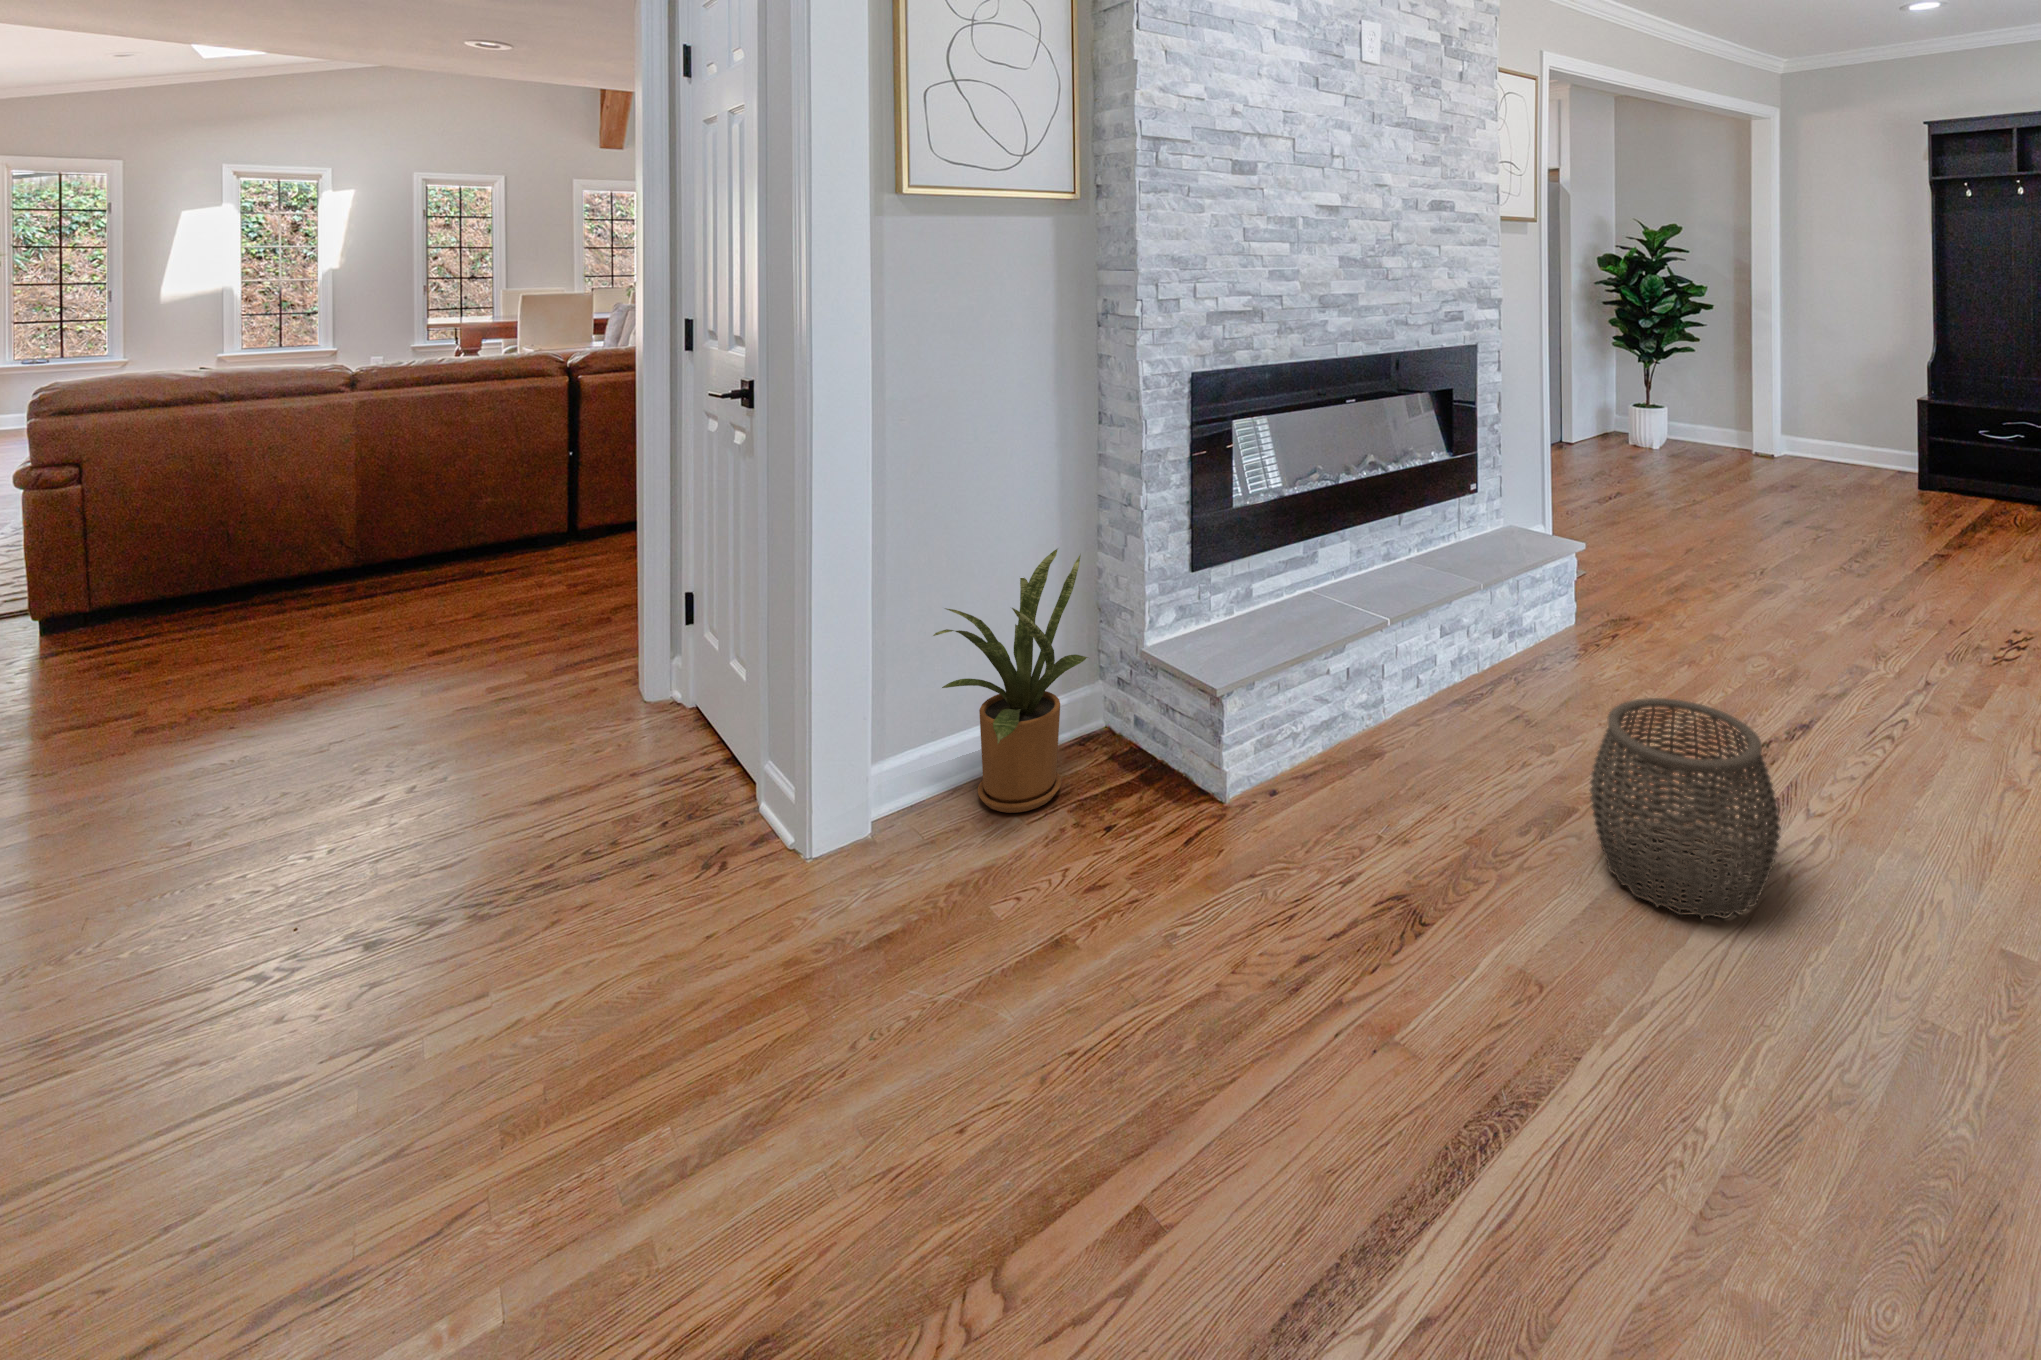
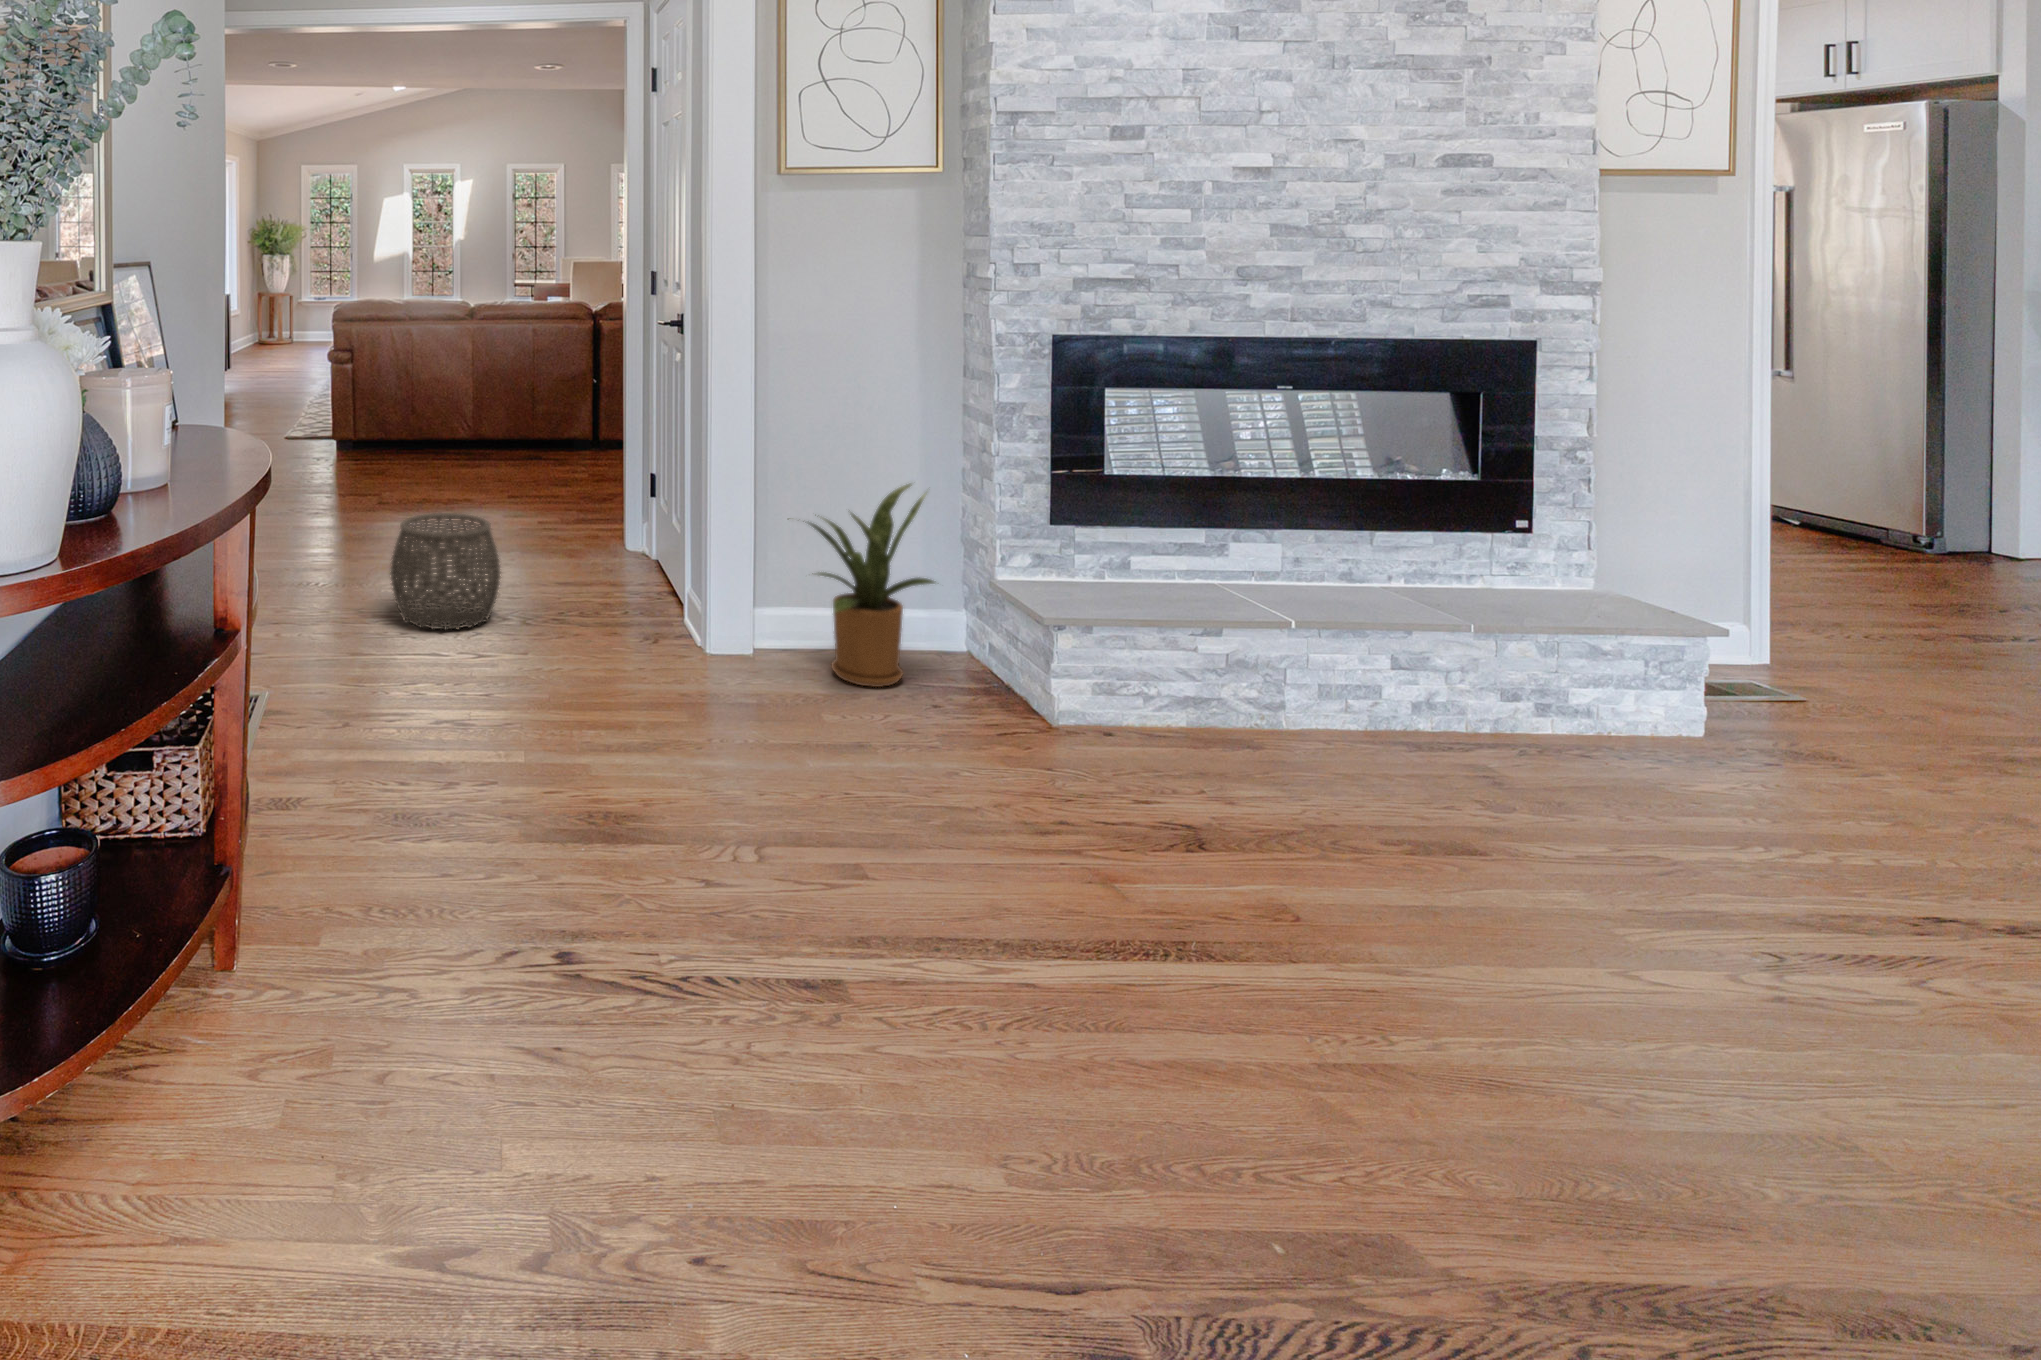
woven basket: present [1590,698,1781,919] -> present [390,513,501,629]

